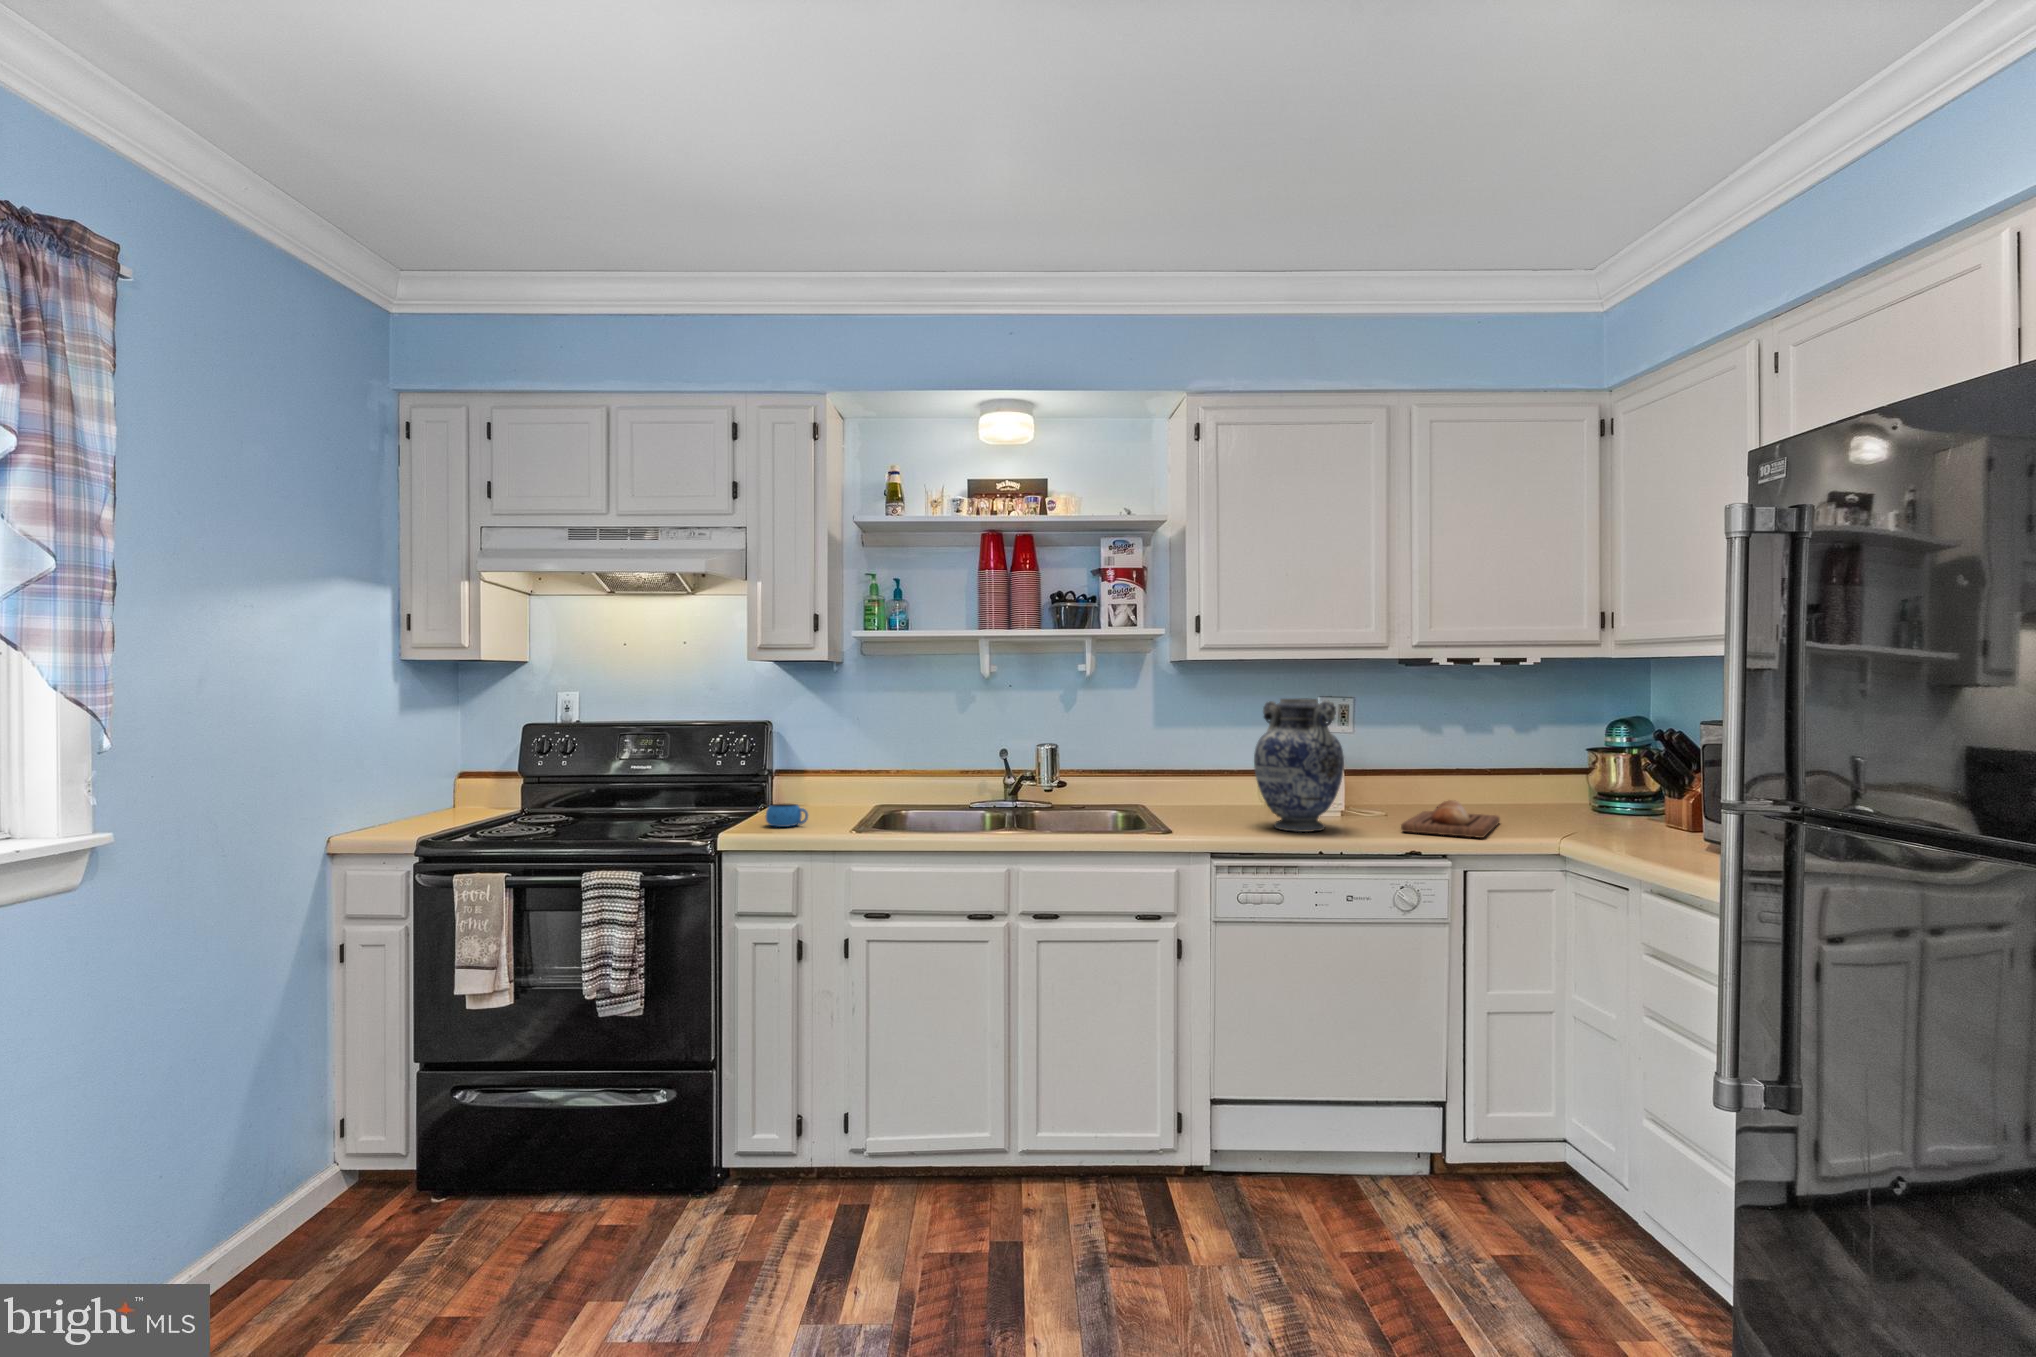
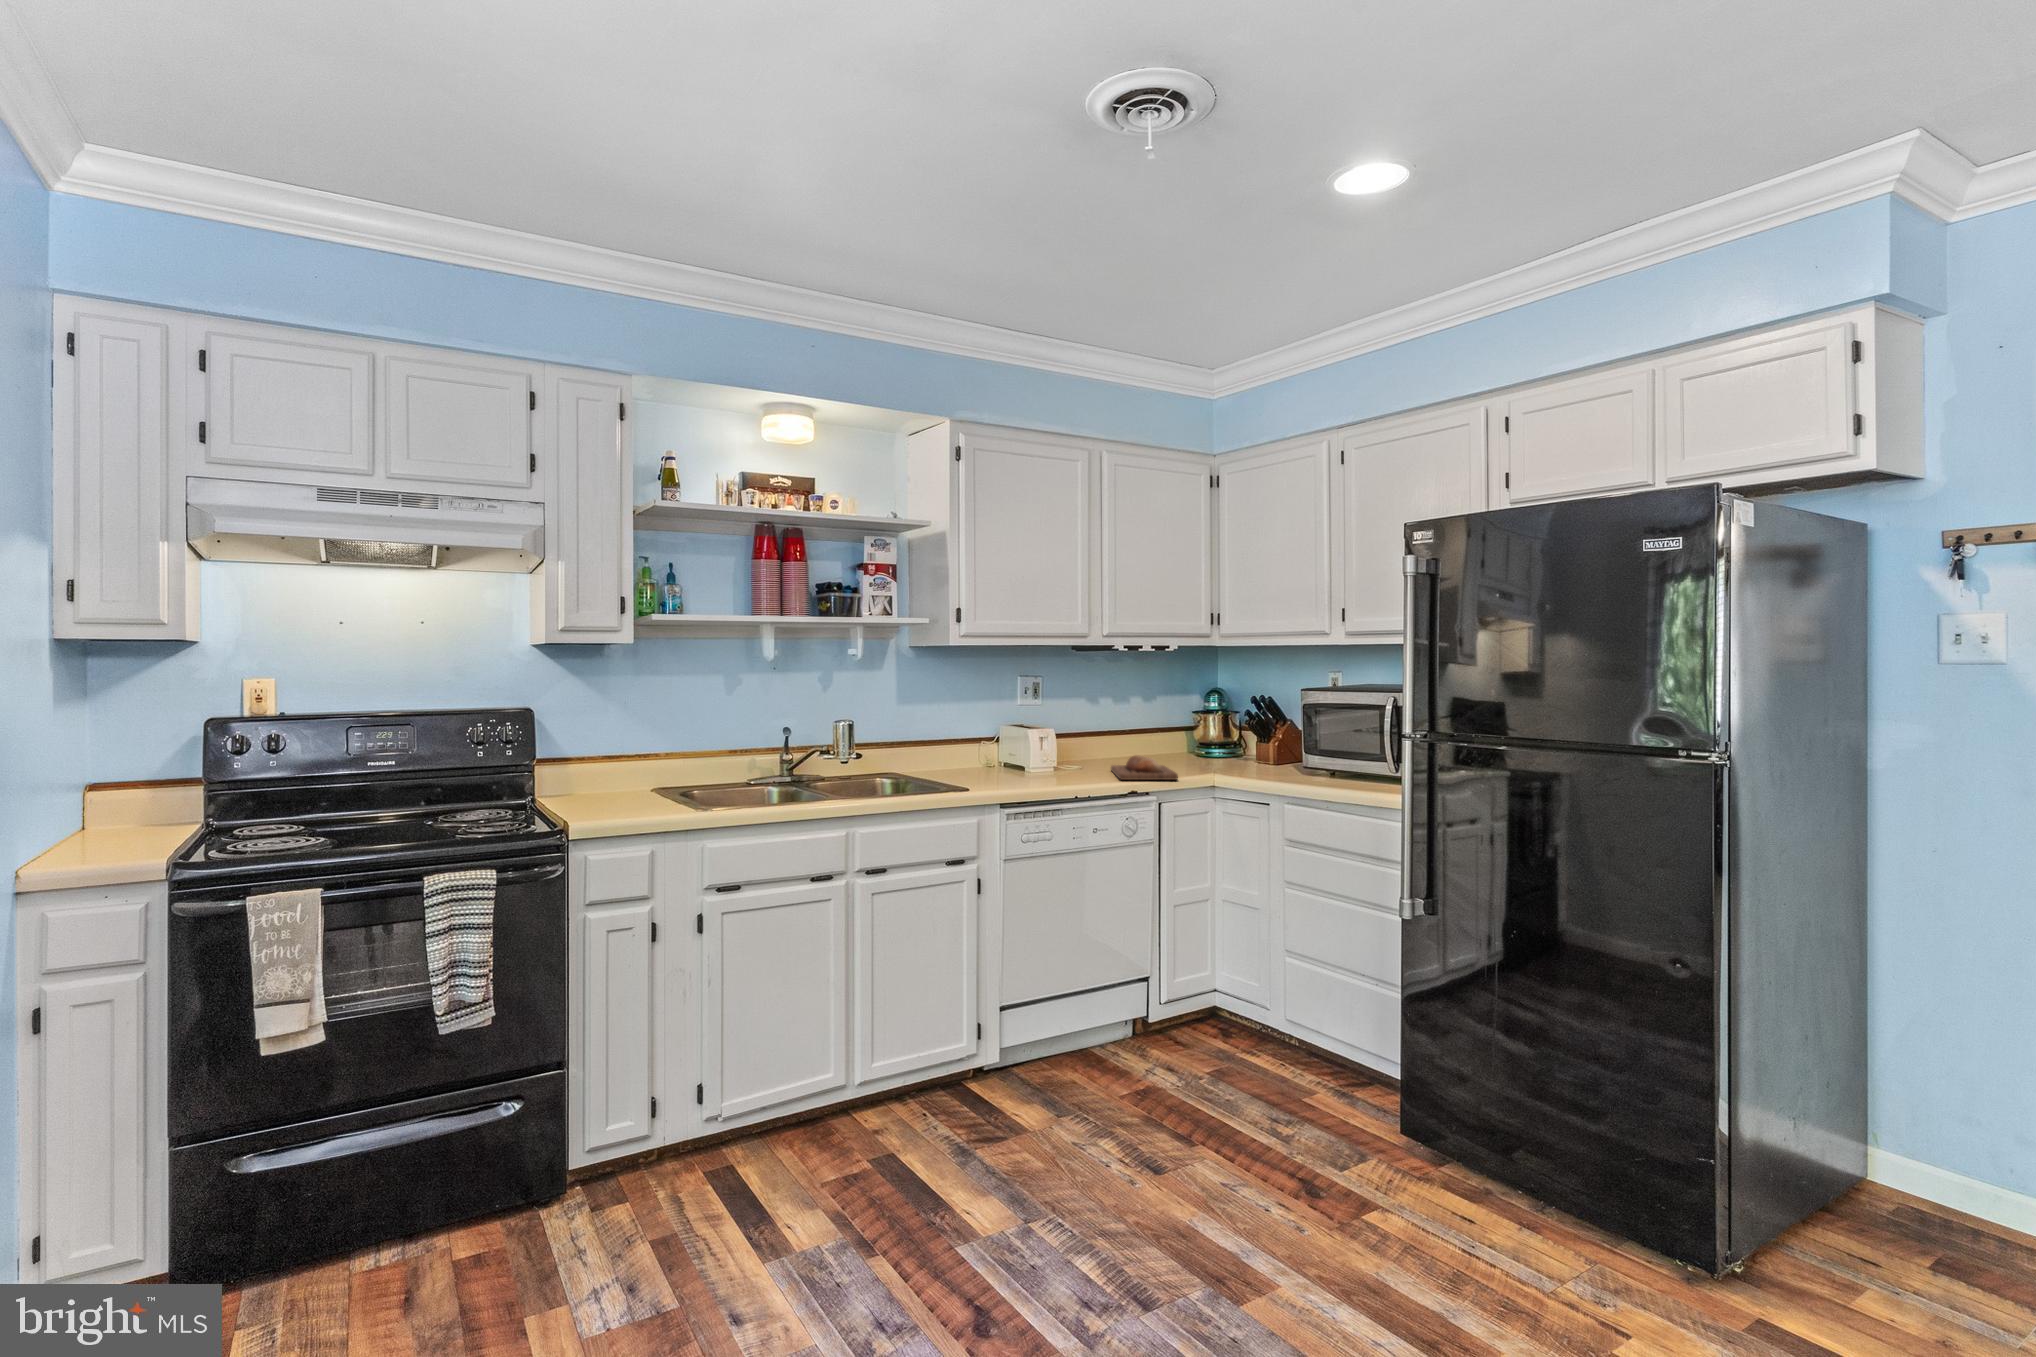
vase: present [1254,699,1344,832] -> none [1013,678,1085,785]
mug: present [766,804,808,827] -> none [587,791,635,814]

